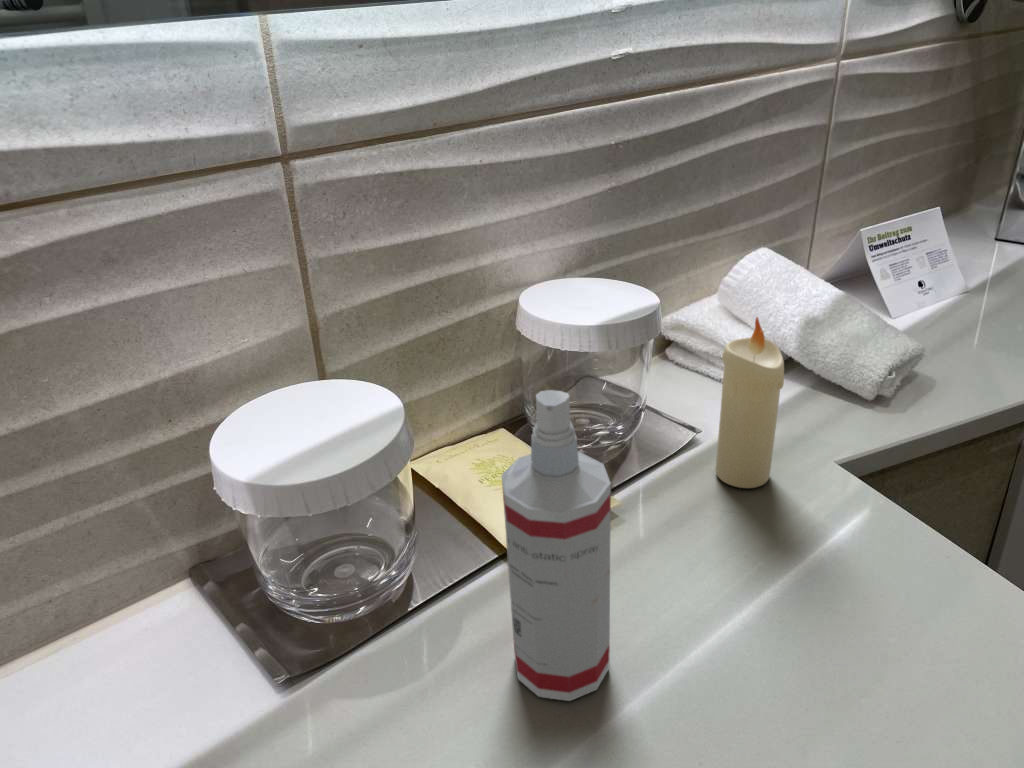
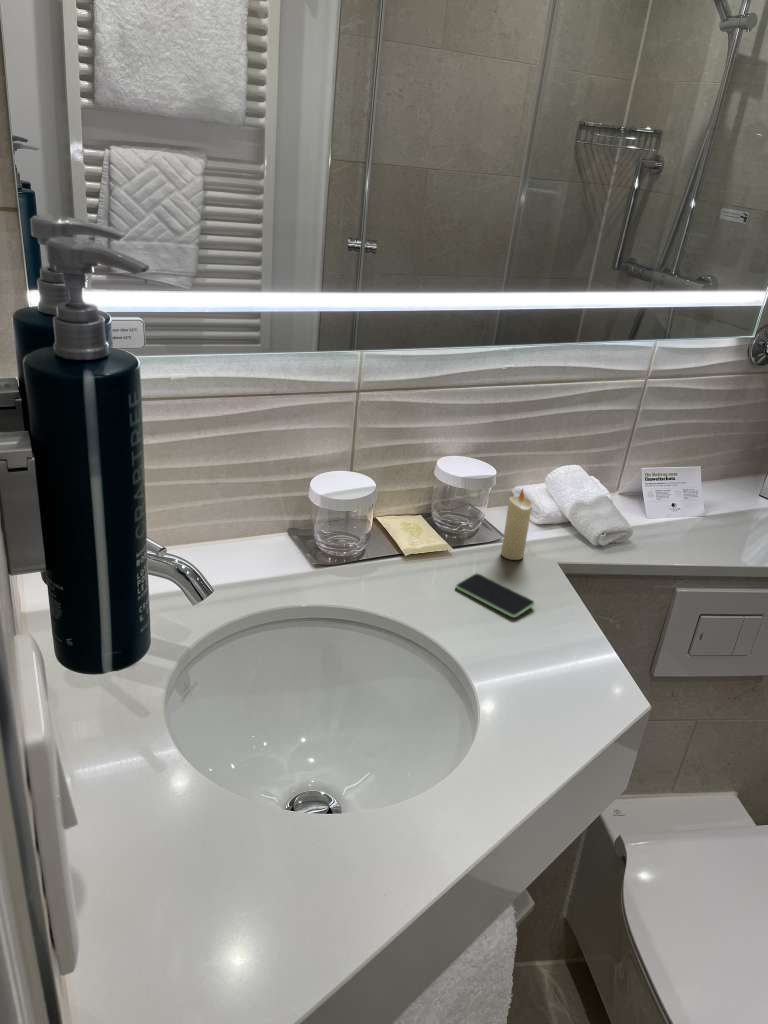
spray bottle: present [502,390,611,701] -> none [389,485,430,593]
smartphone: none [688,560,922,693] -> present [456,574,535,617]

